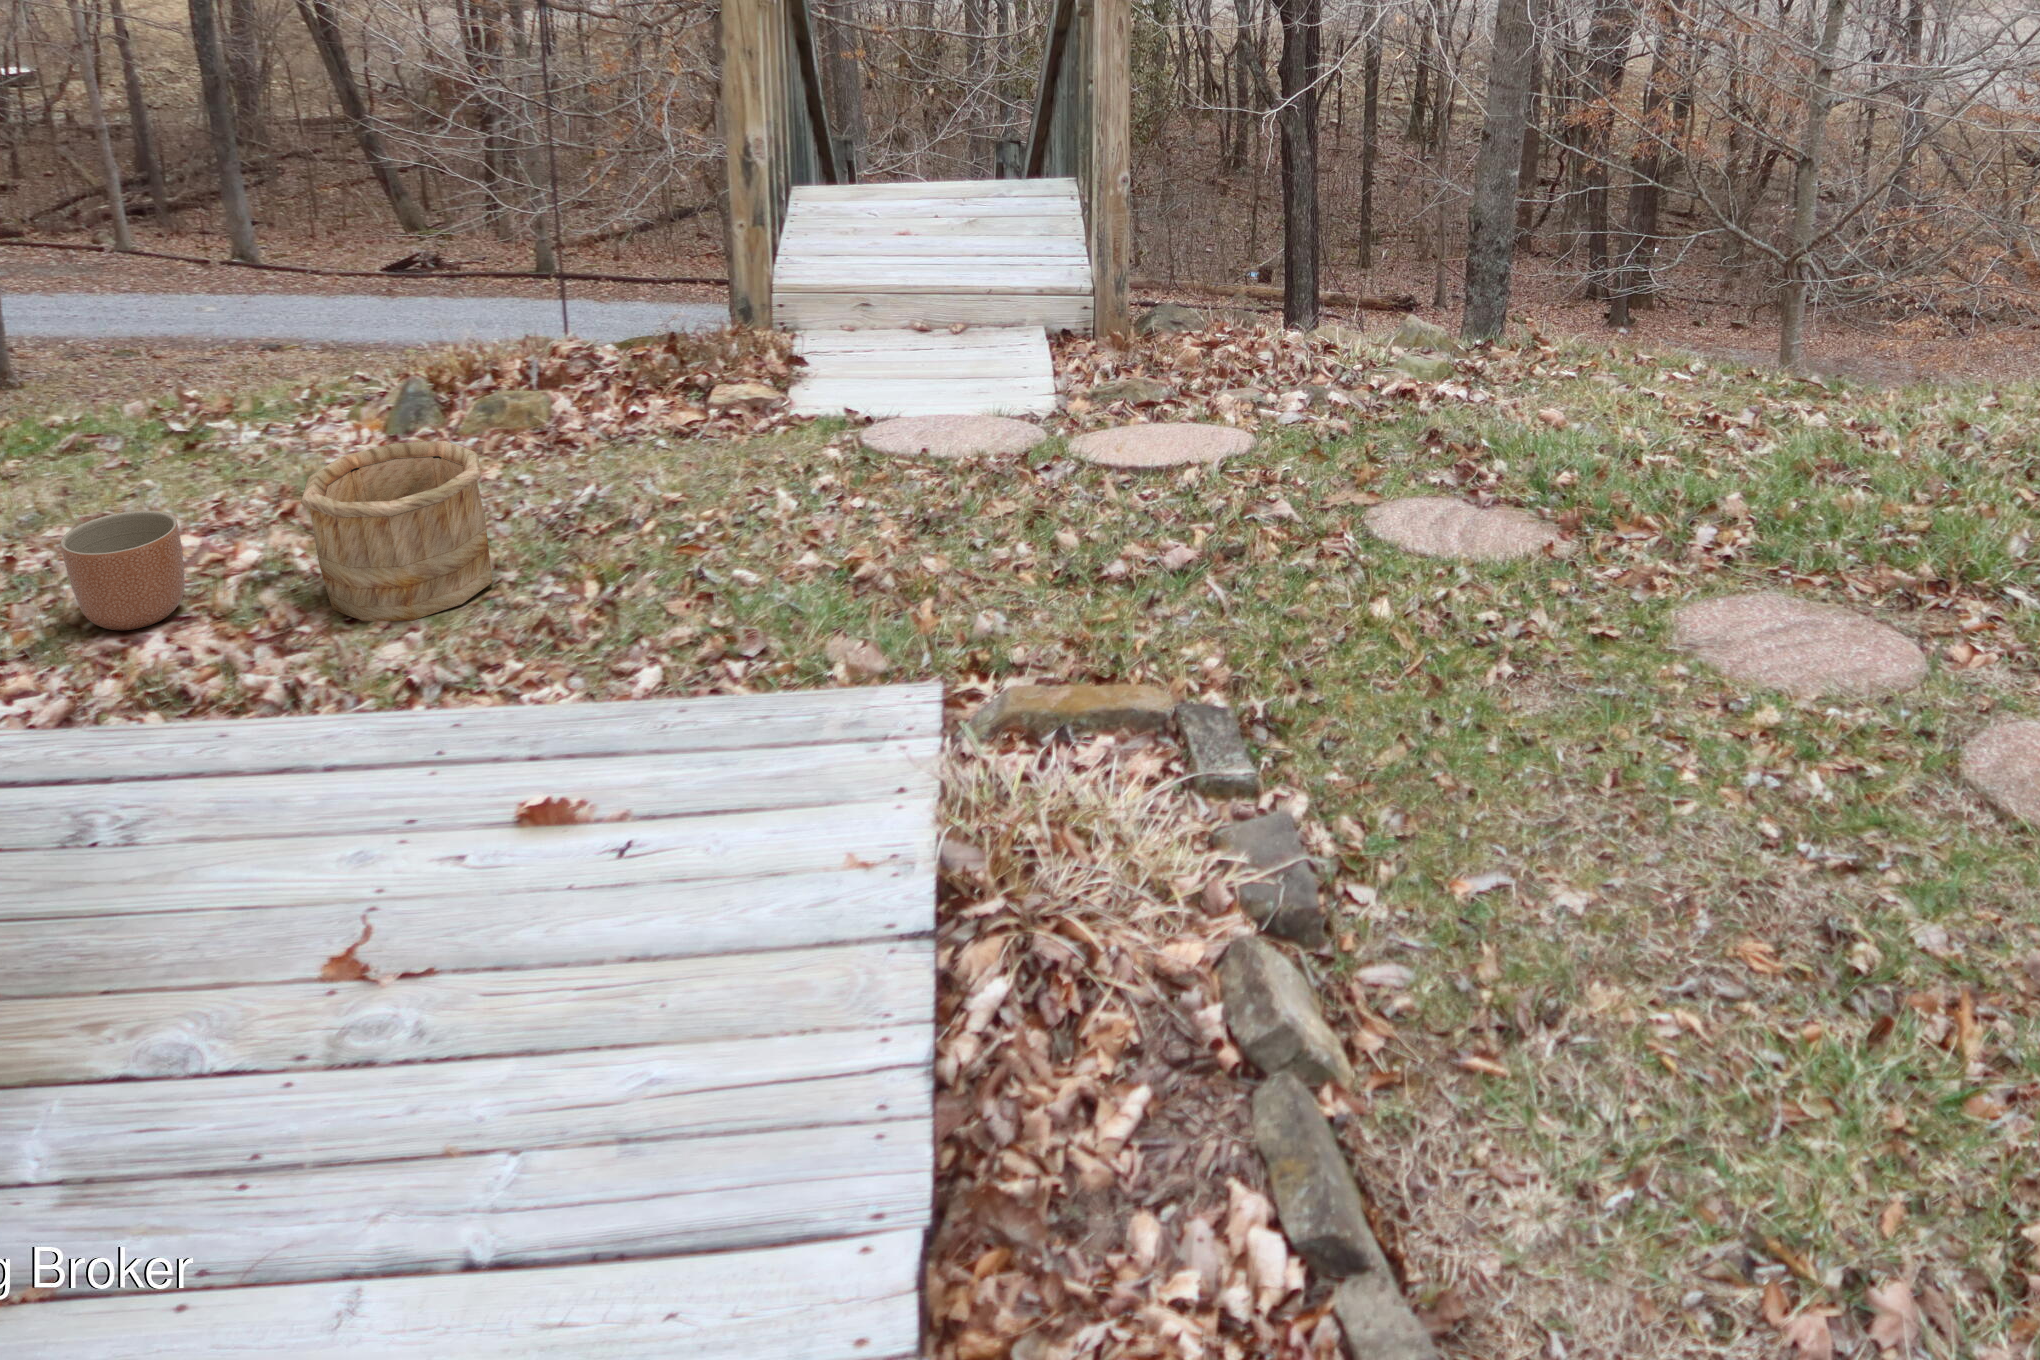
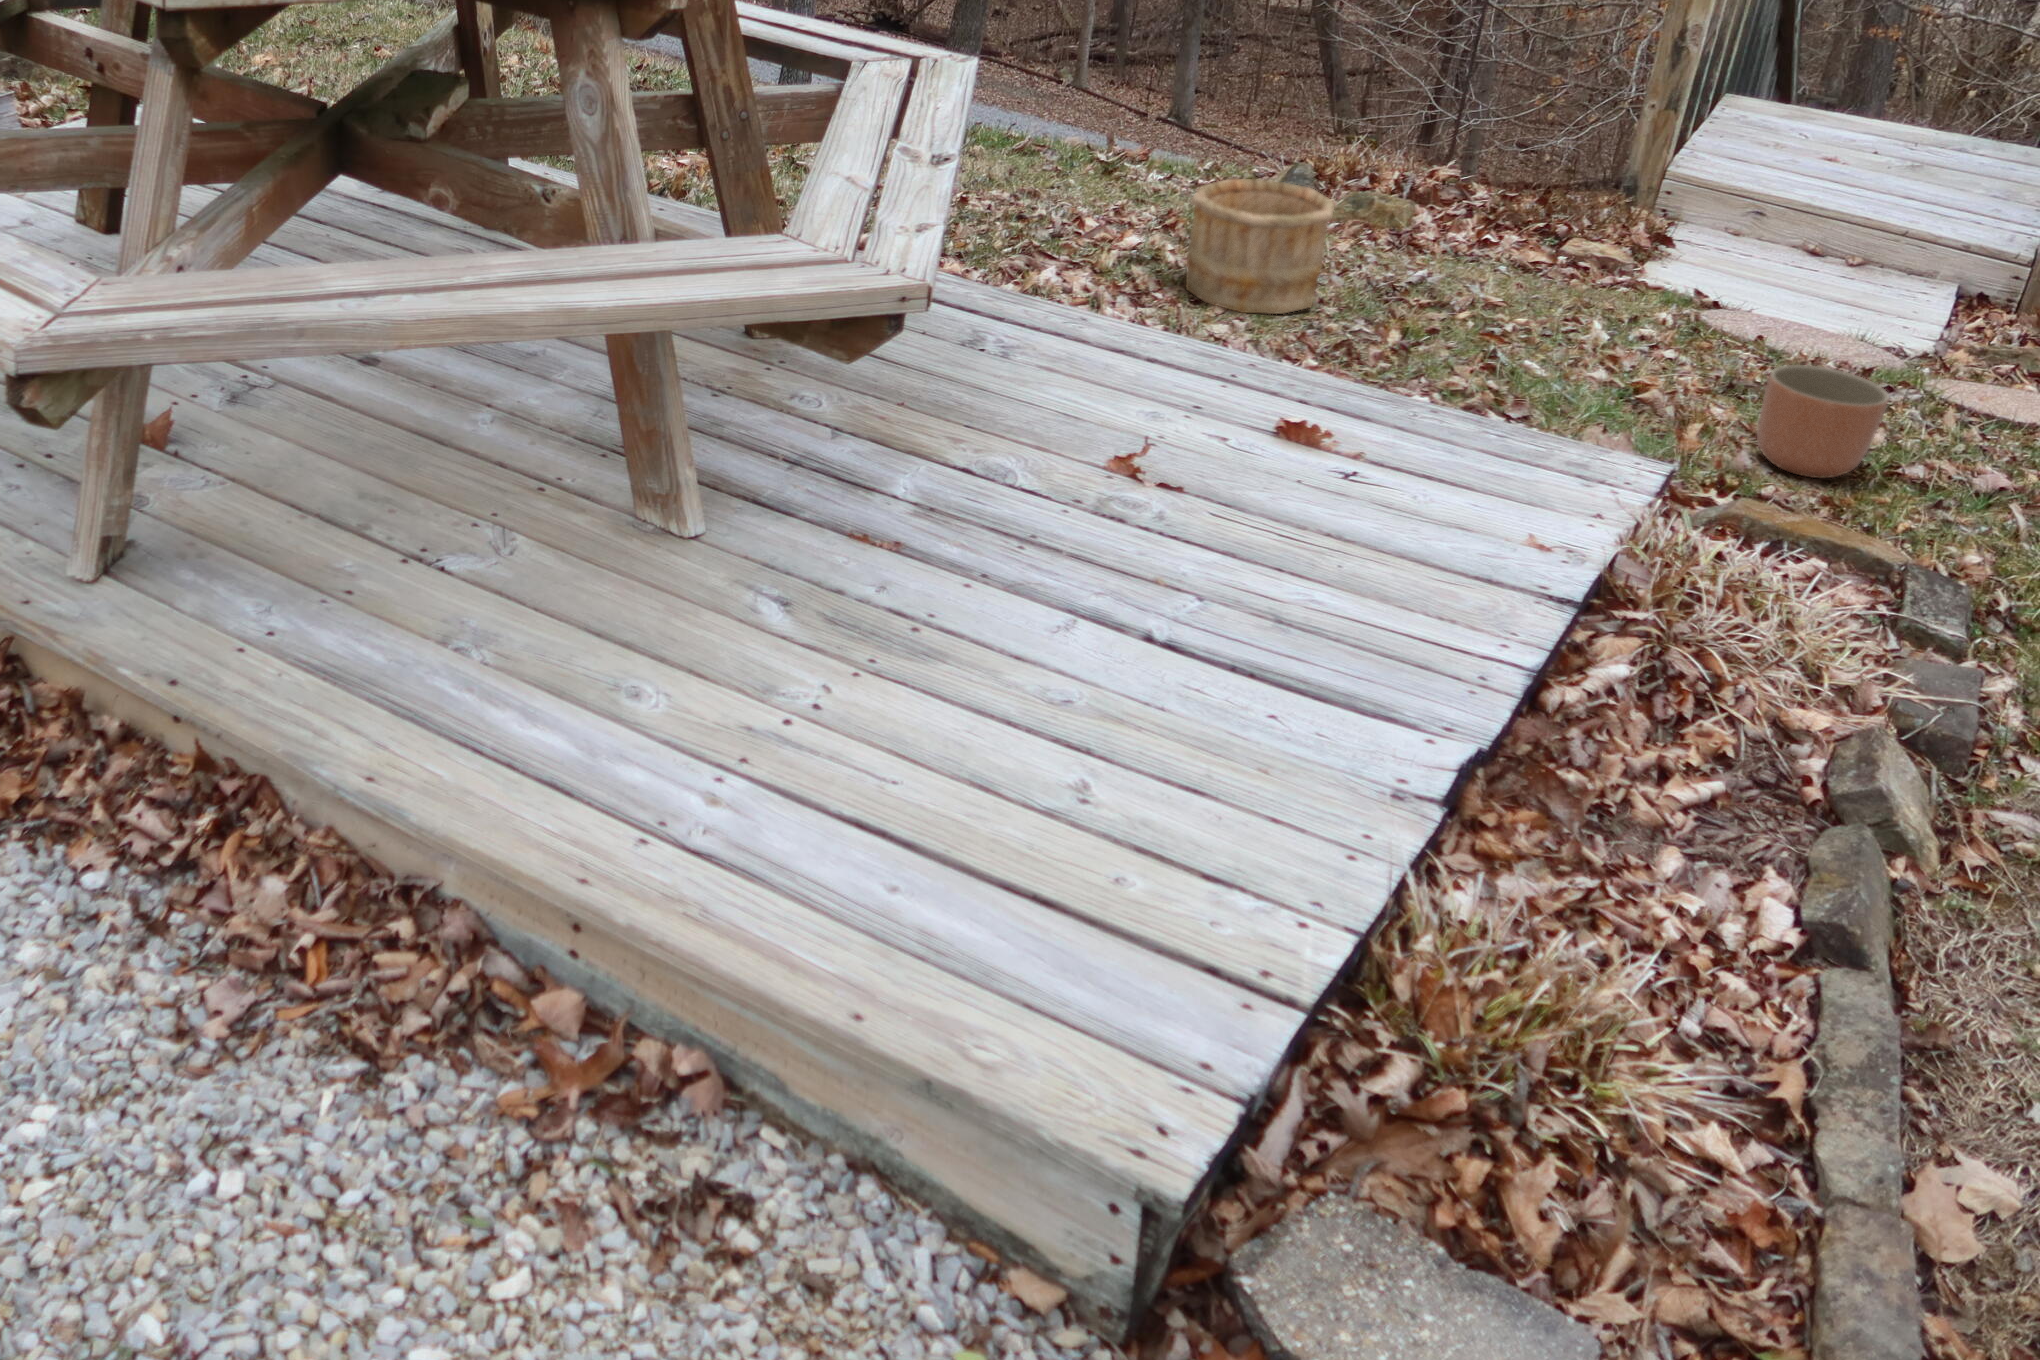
planter: present [60,511,185,630] -> present [1757,365,1889,478]

